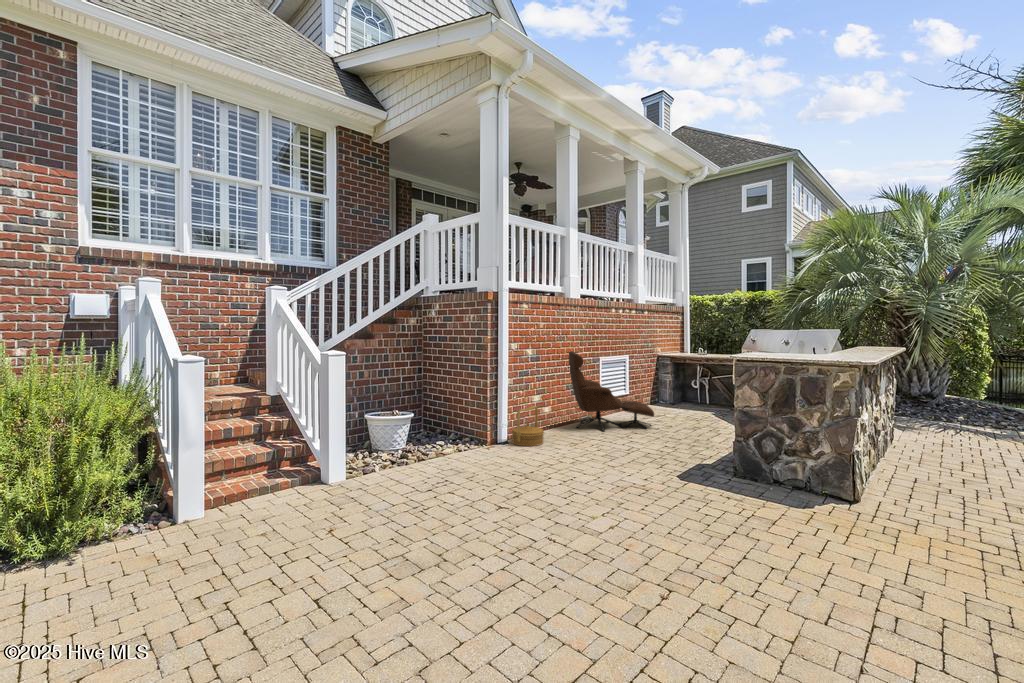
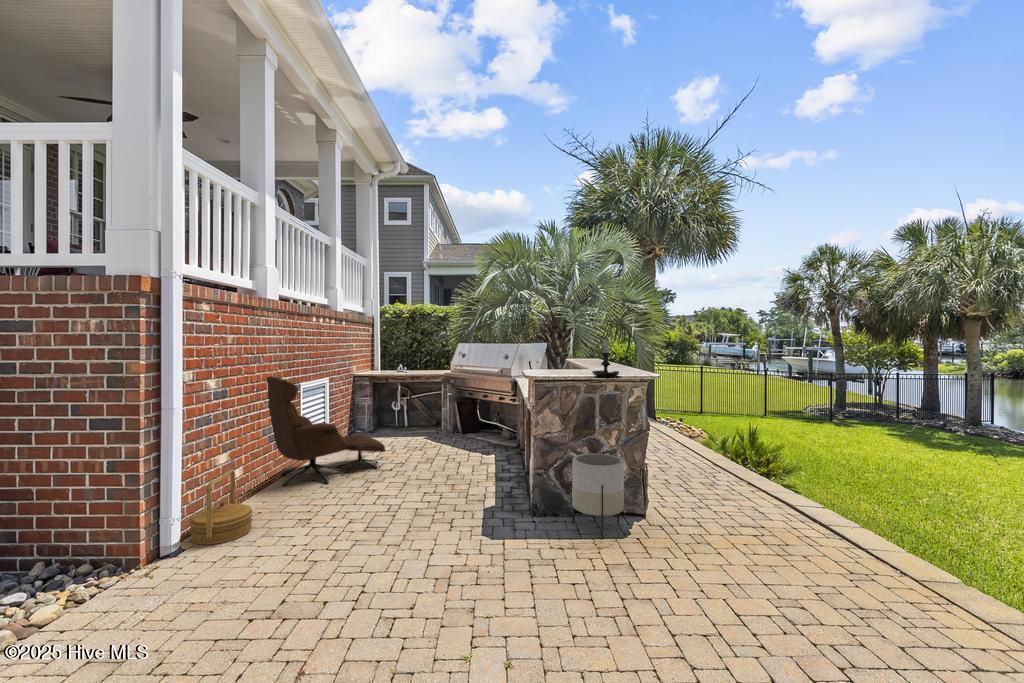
candle holder: none [791,321,822,360] -> present [592,339,619,377]
planter: none [757,429,811,502] -> present [572,454,624,540]

